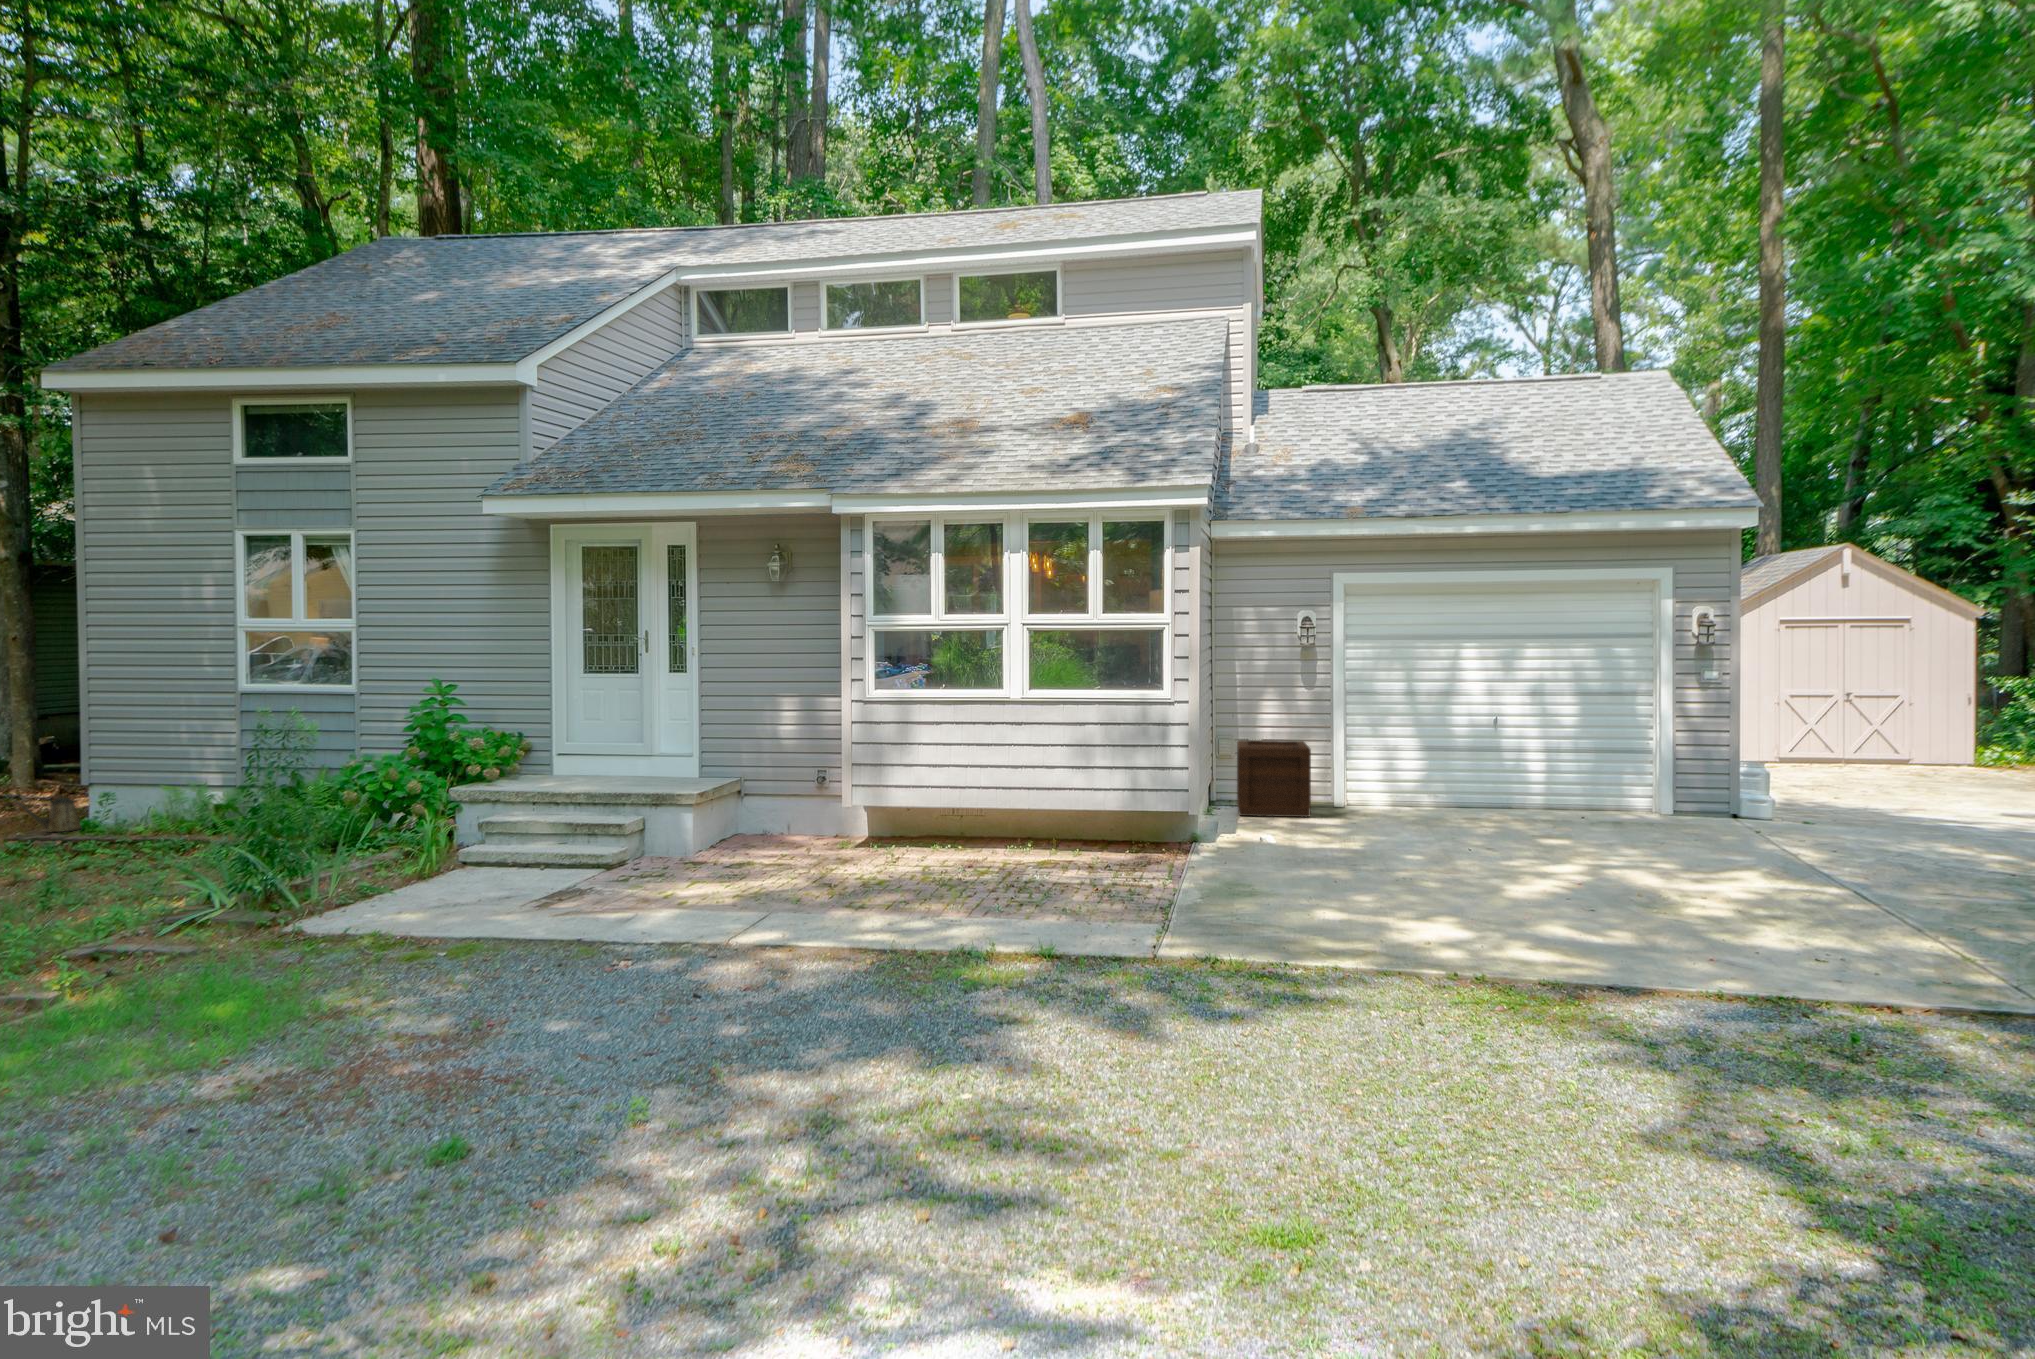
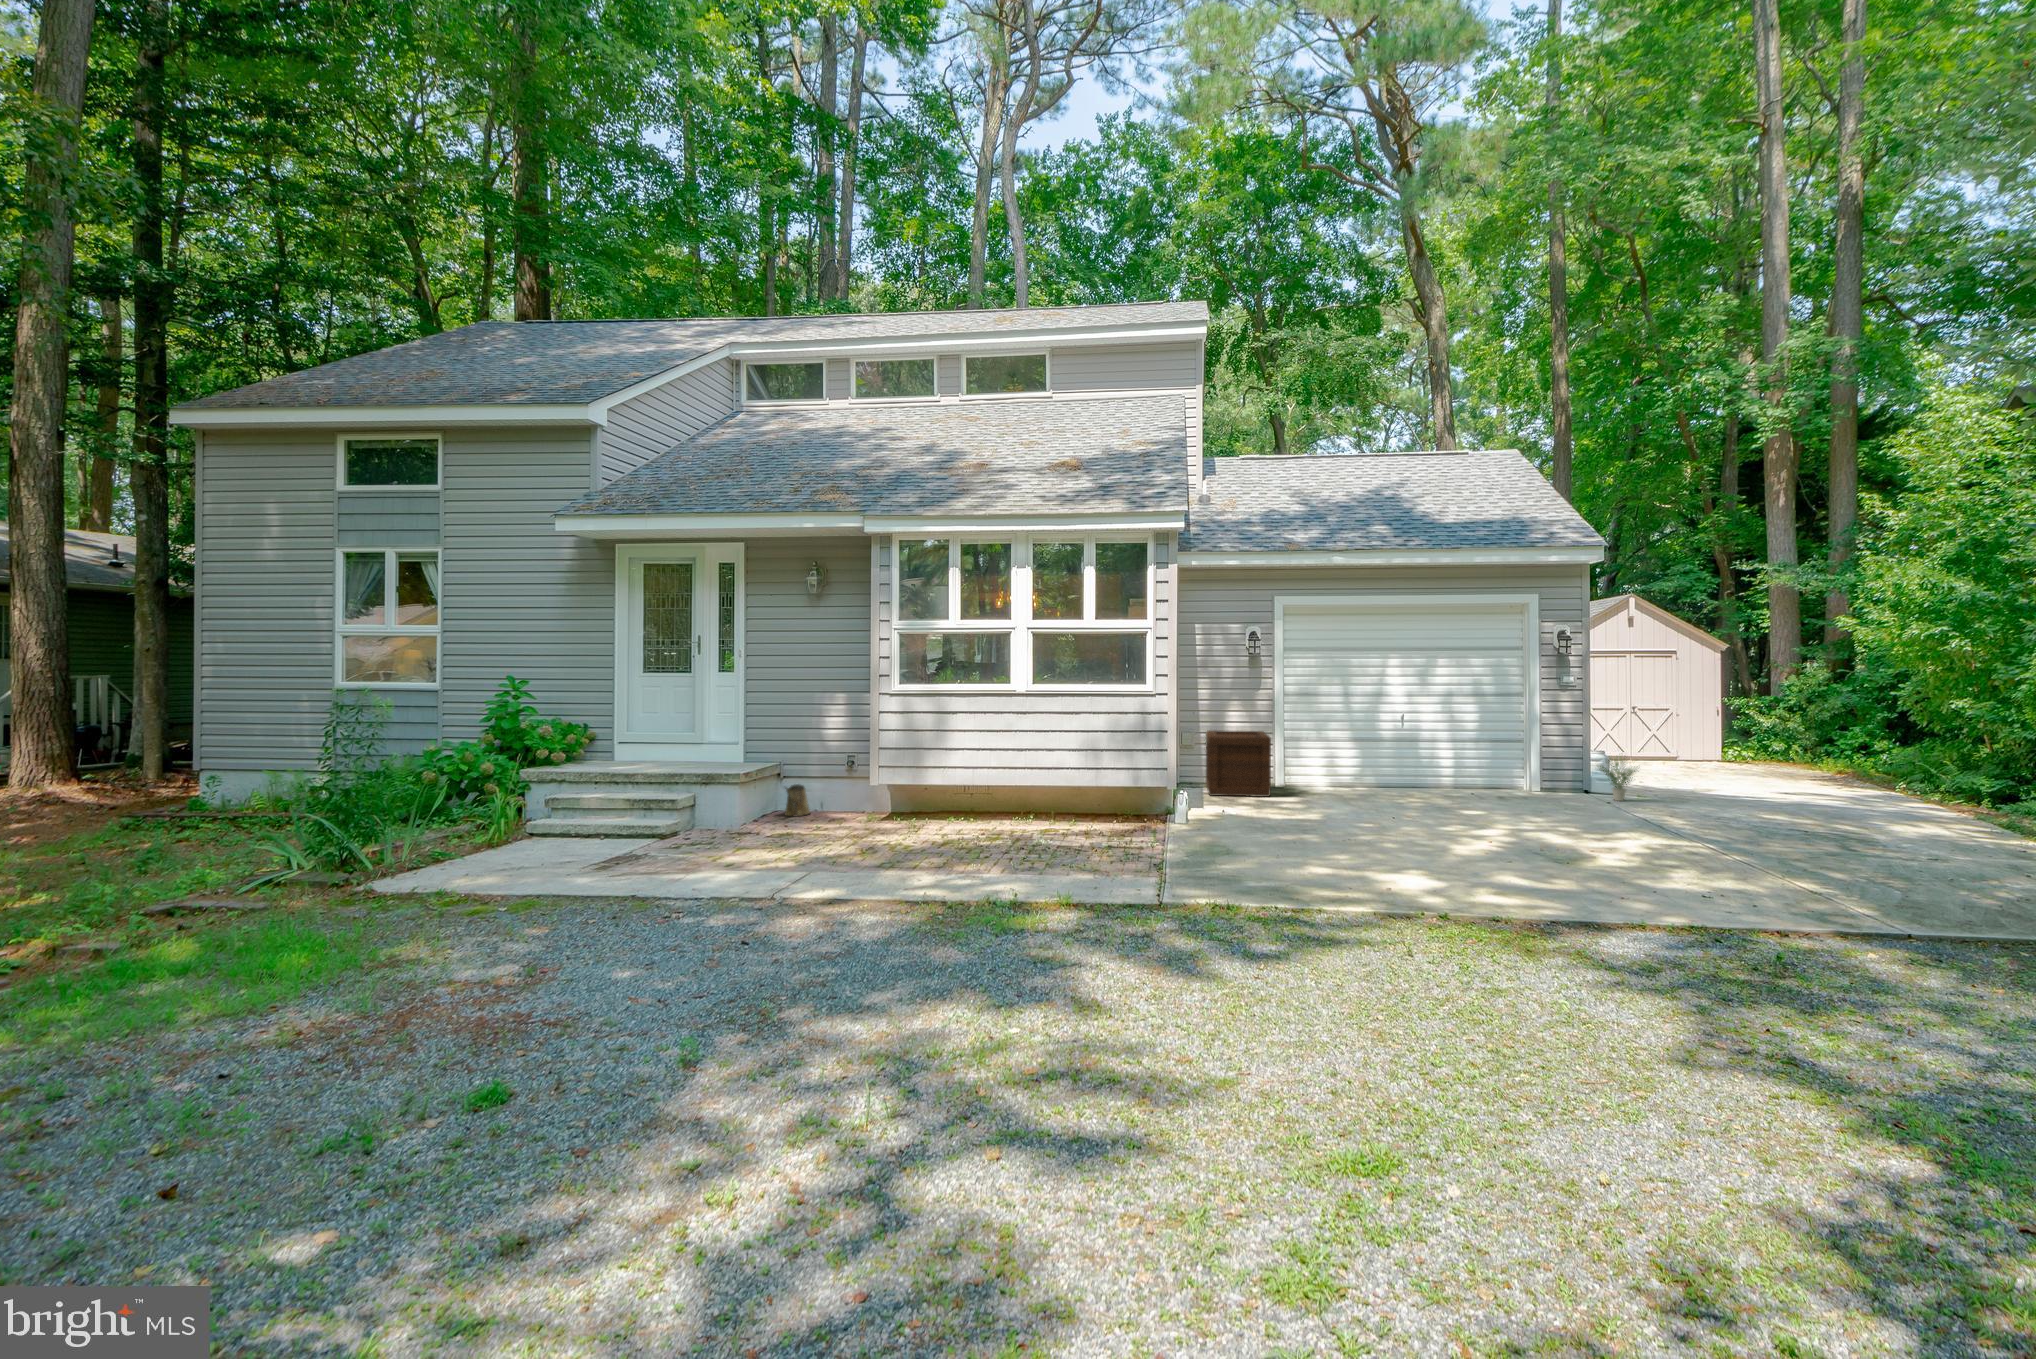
potted plant: none [1688,765,1743,822] -> present [1600,760,1636,801]
watering can: present [12,798,88,832] -> present [785,784,810,816]

